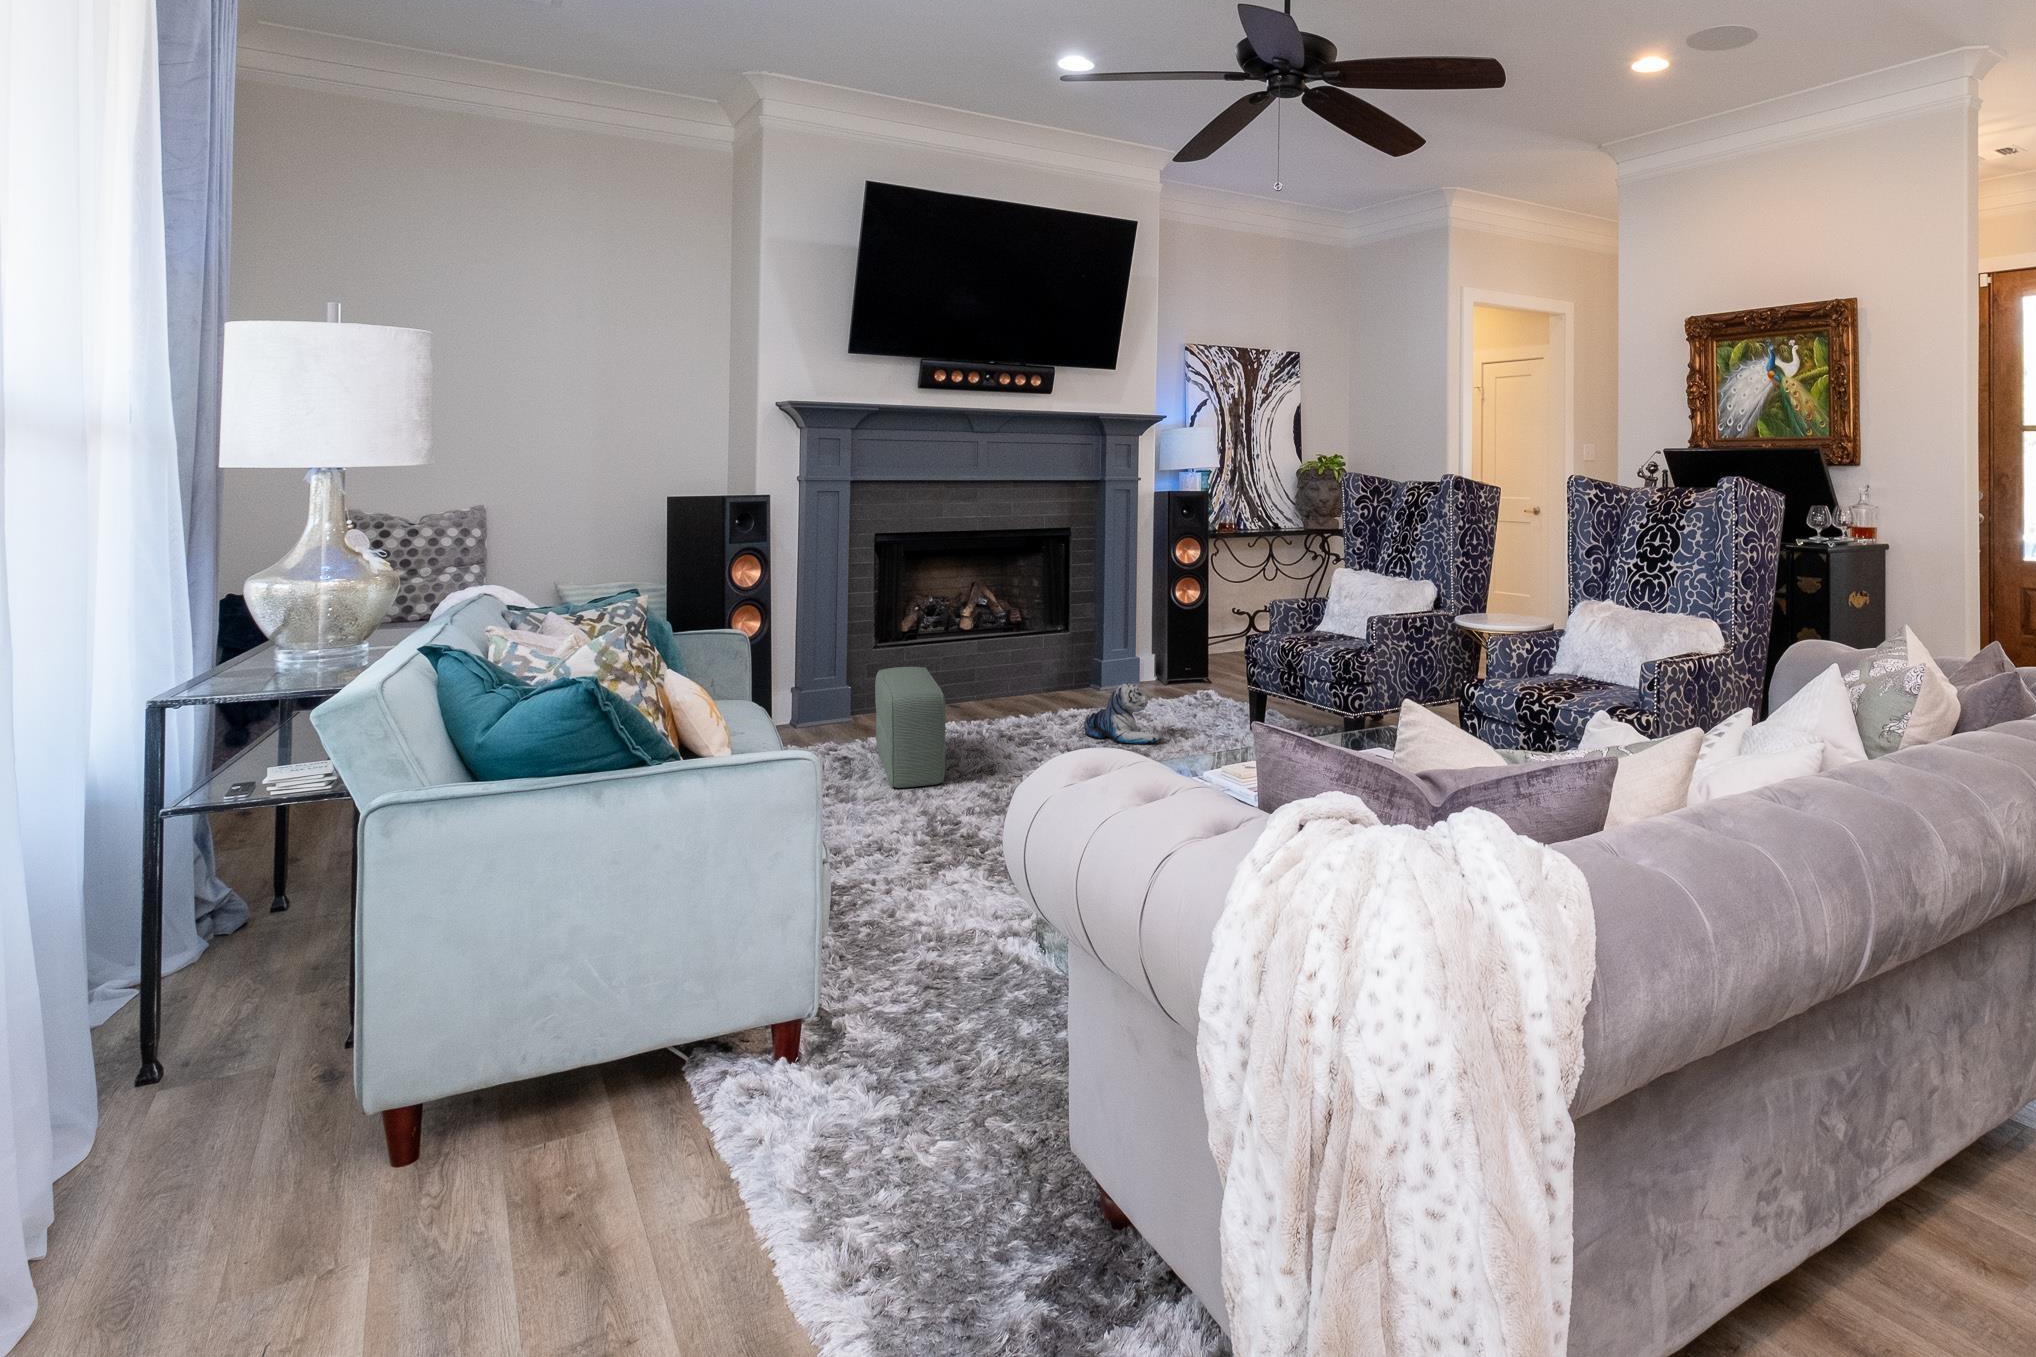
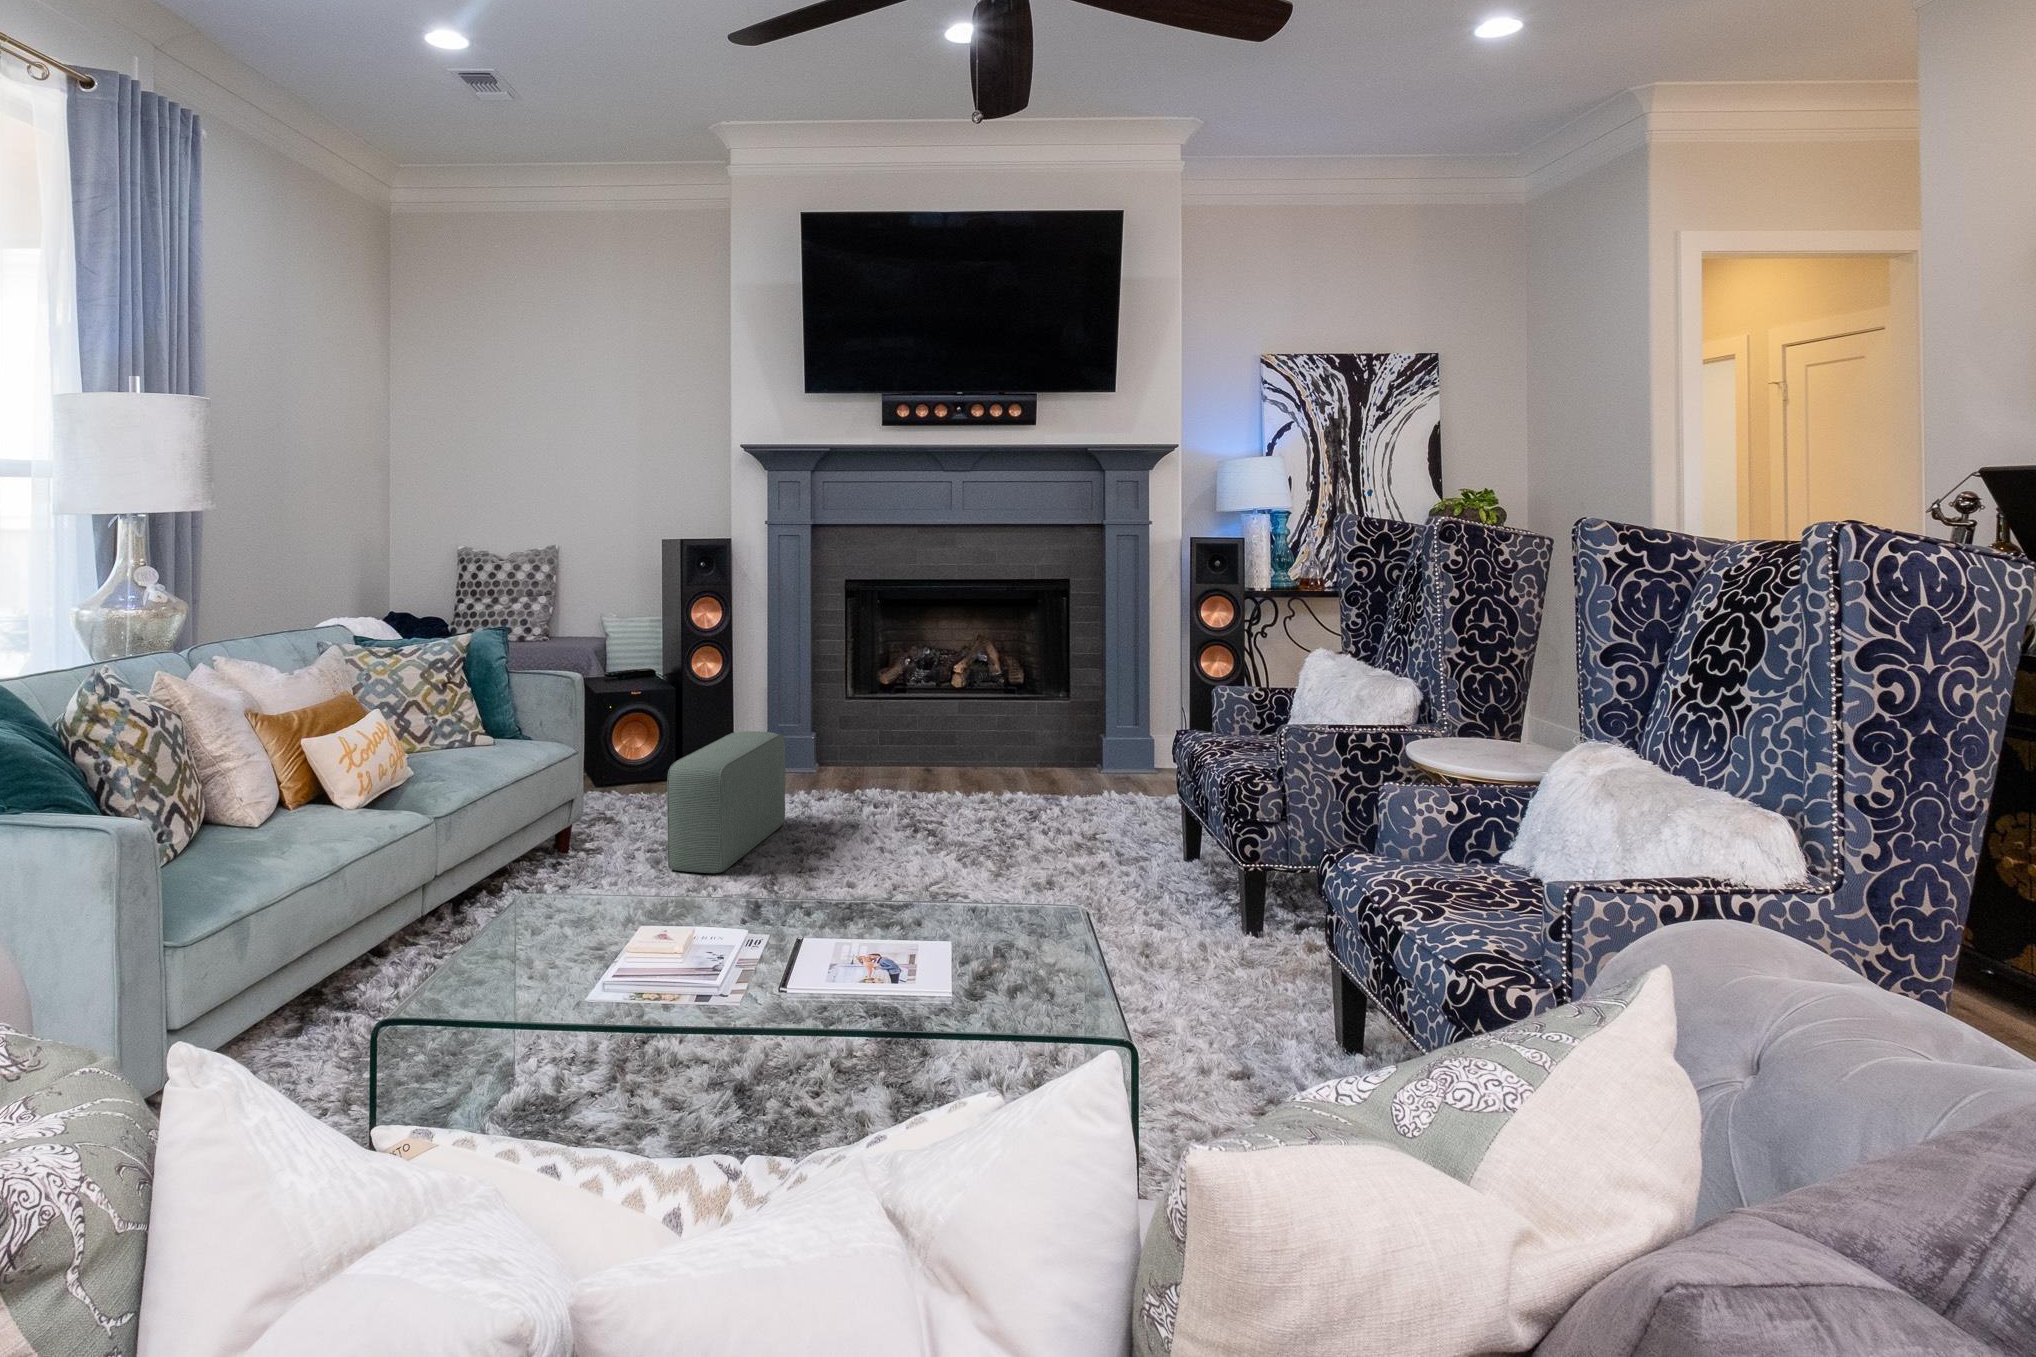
plush toy: present [1084,683,1161,744] -> none [961,781,1028,864]

